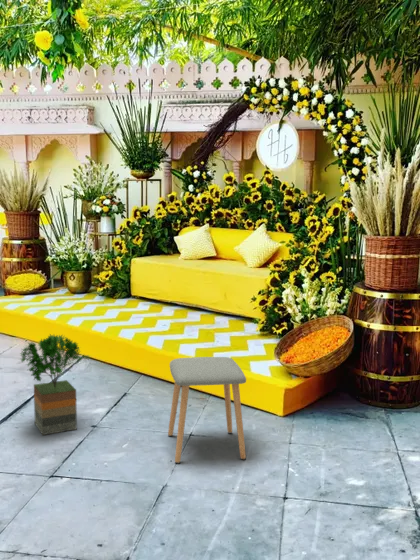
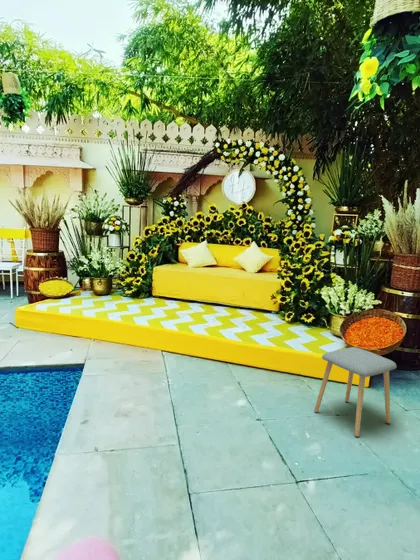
potted tree: present [21,334,89,435] -> none [206,341,261,431]

